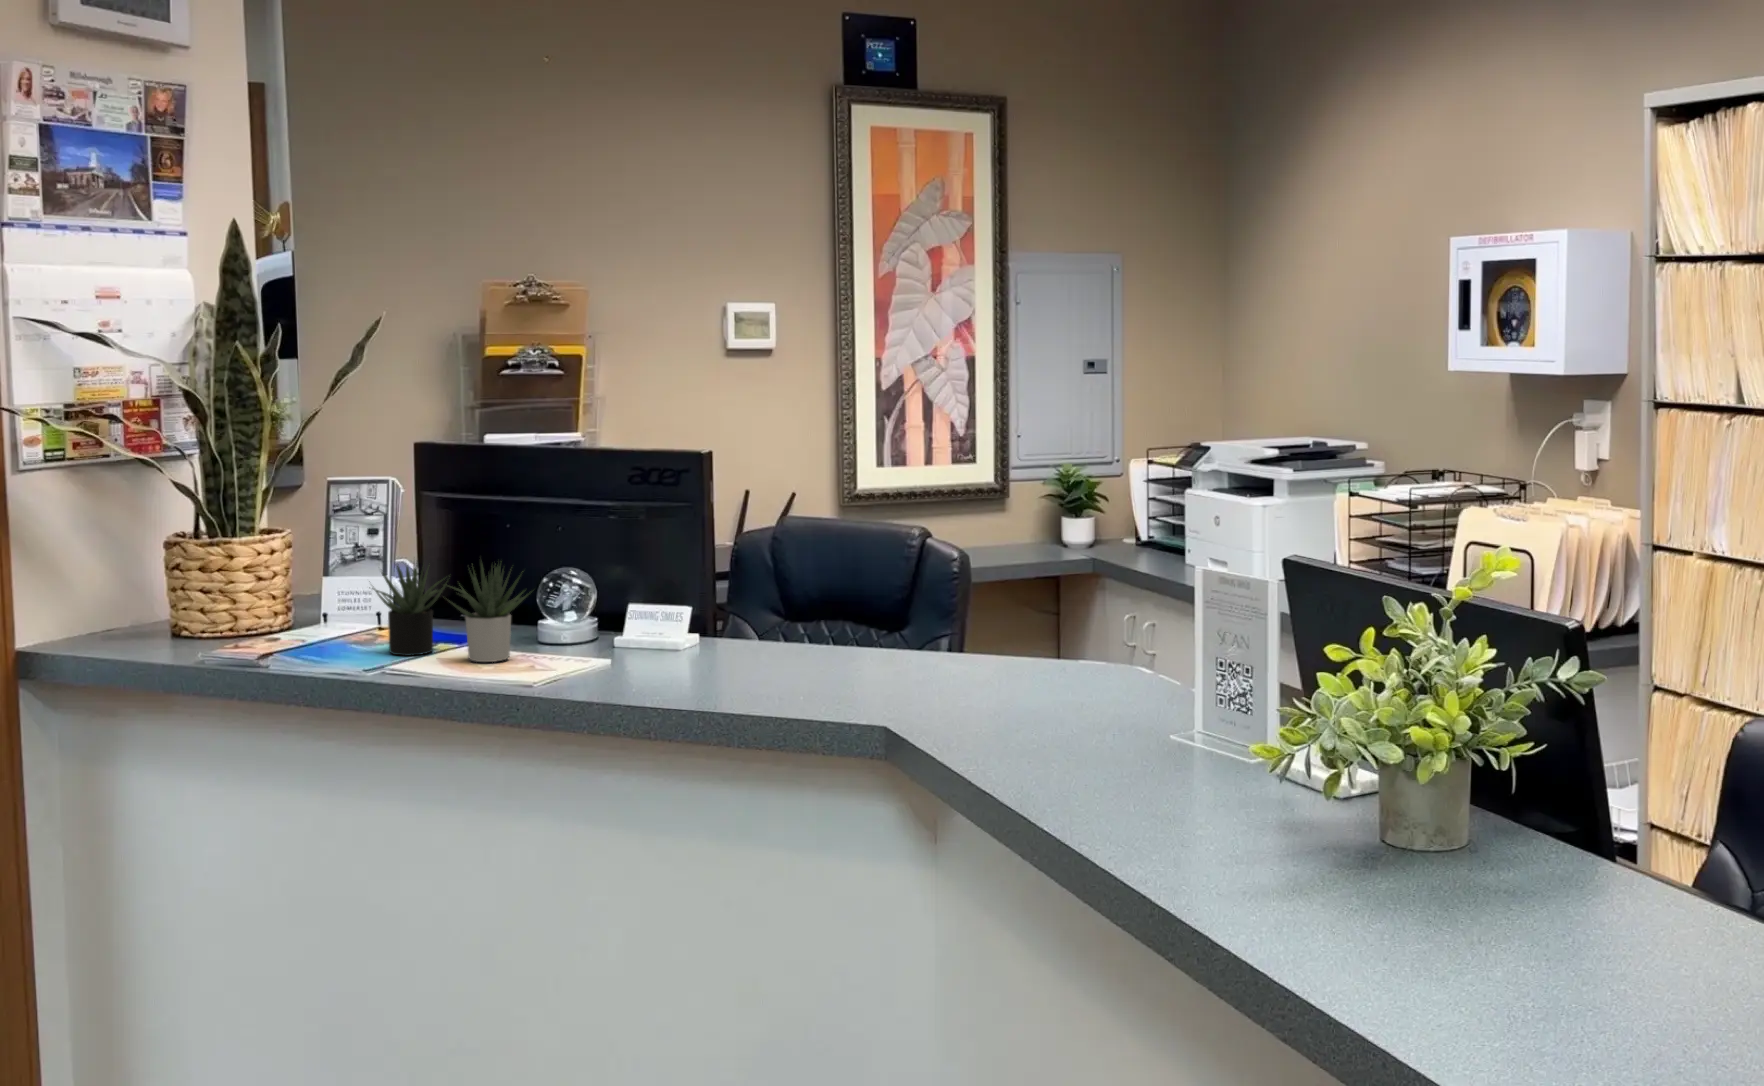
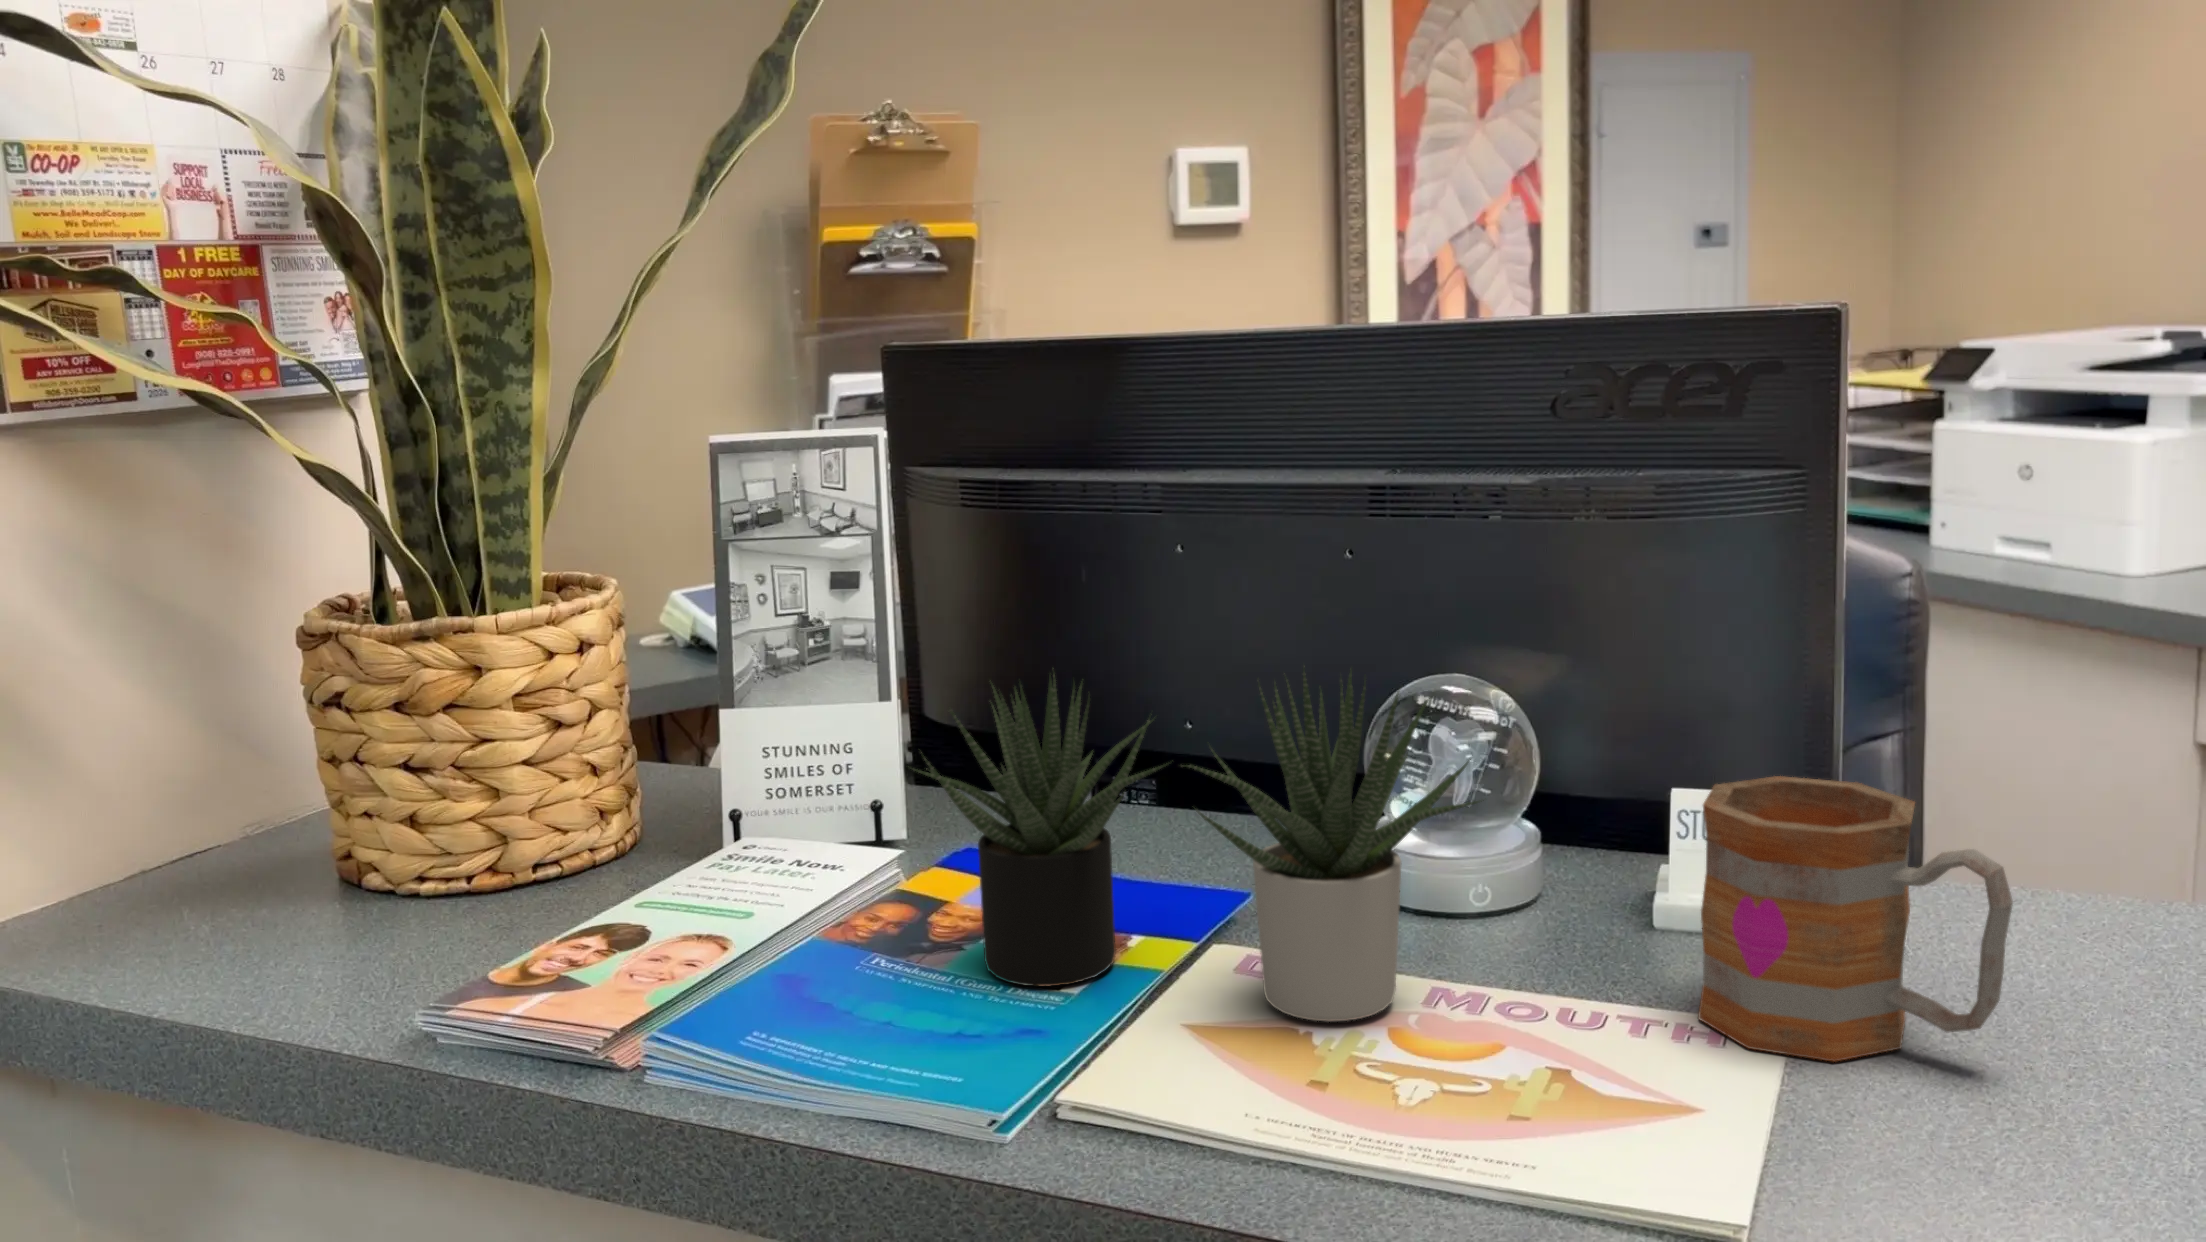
mug: none [592,596,656,671] -> present [1698,776,2013,1062]

